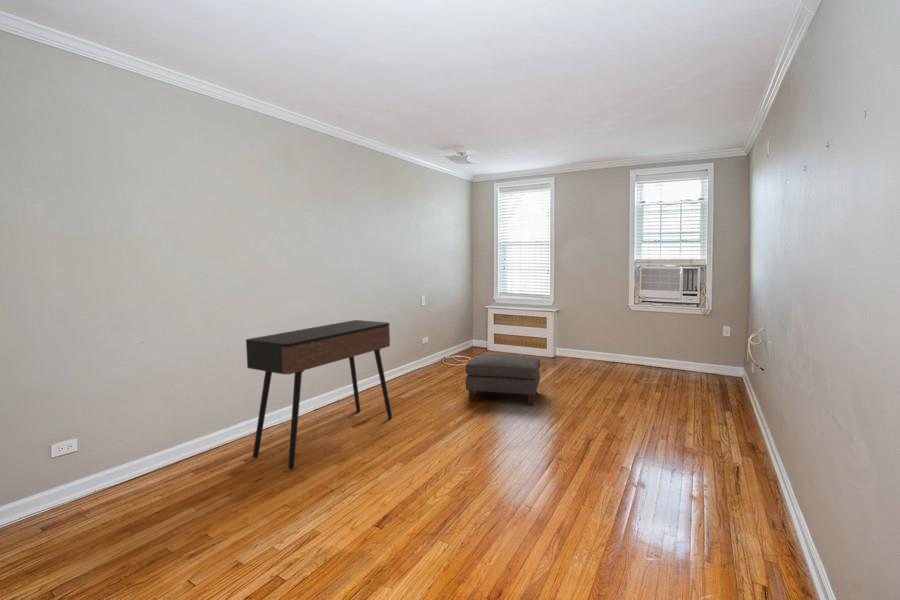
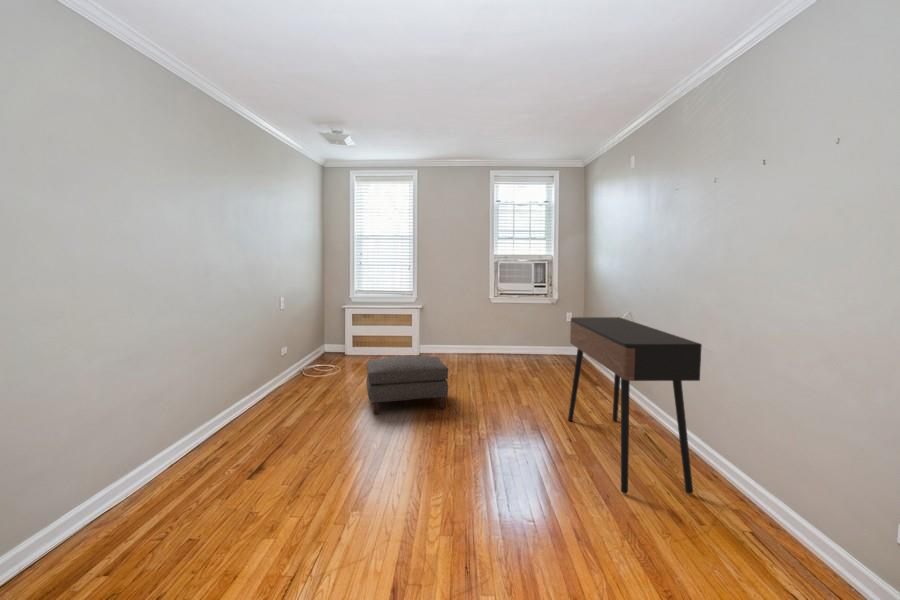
console table: present [246,320,392,470] -> present [568,317,702,494]

